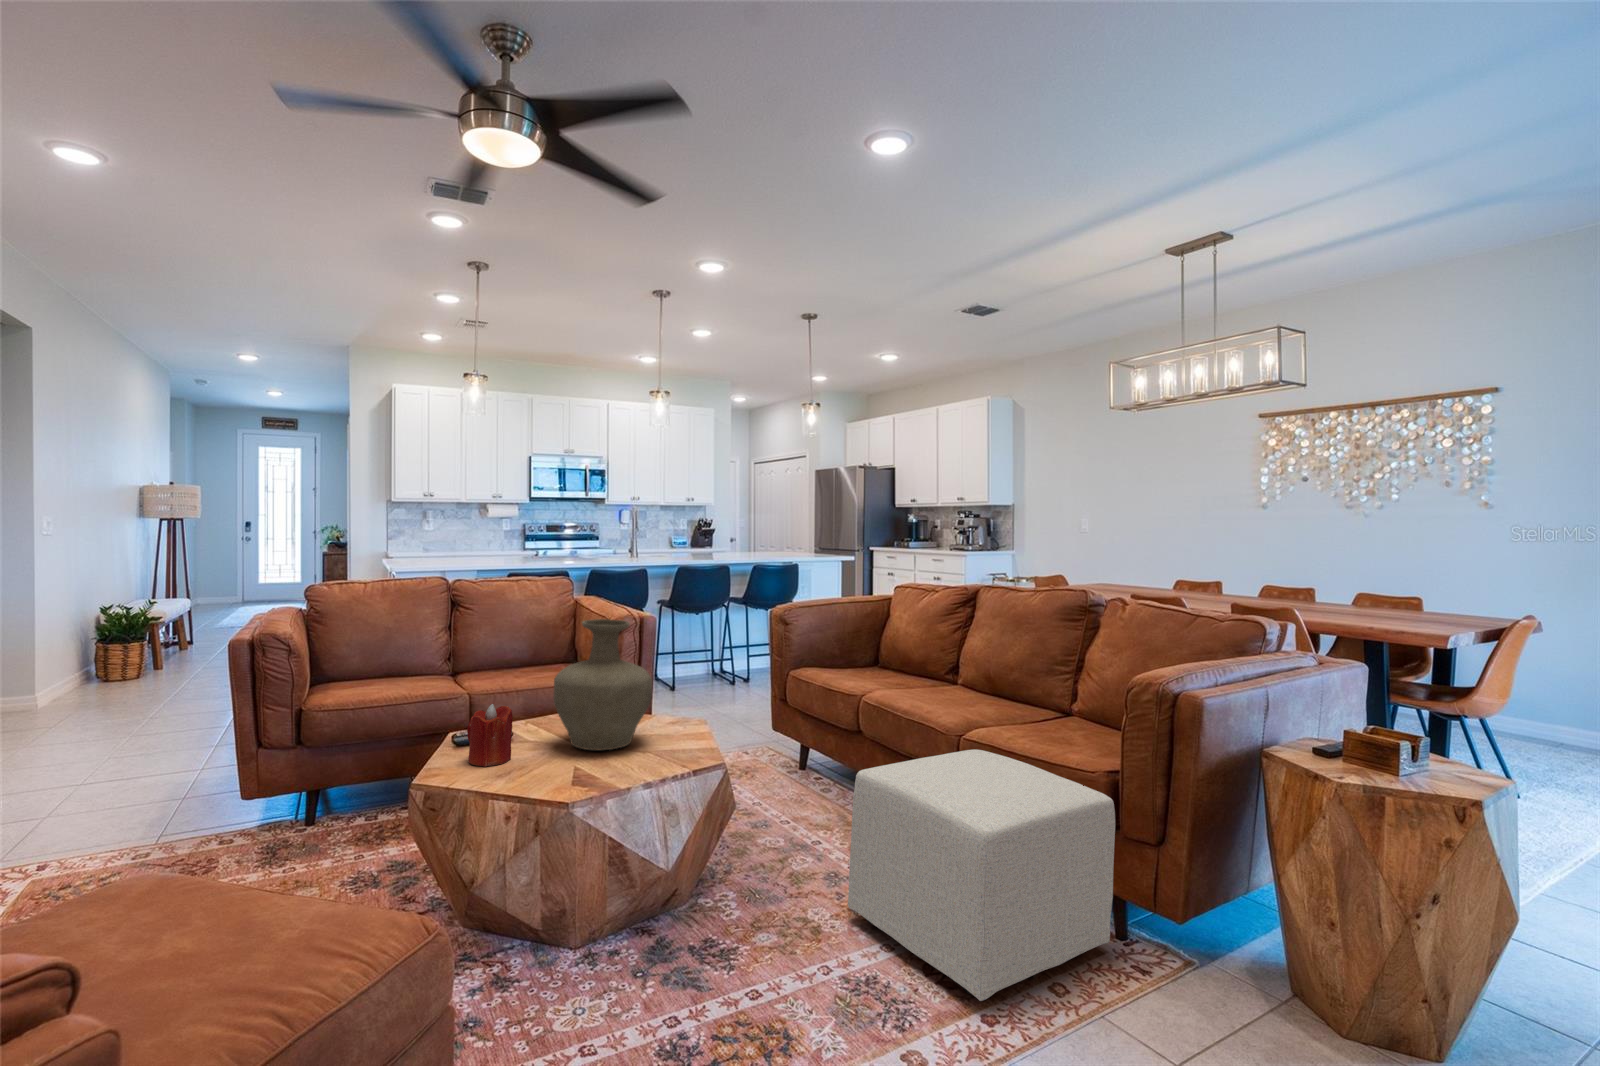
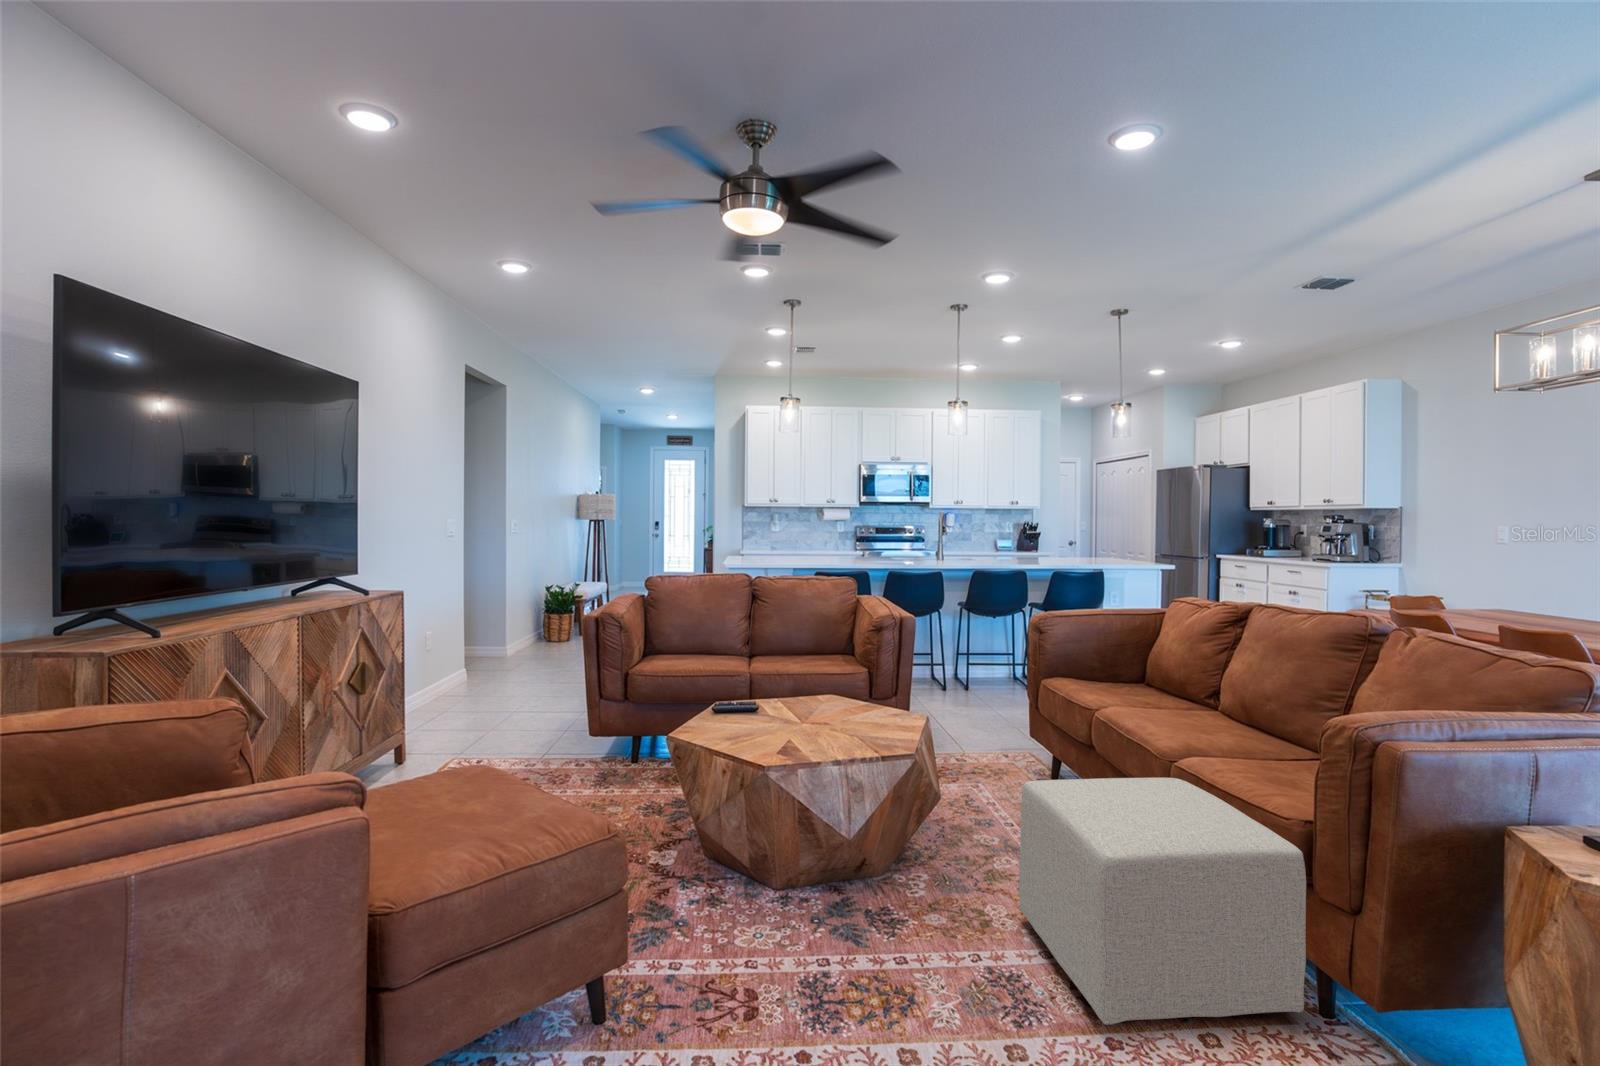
vase: present [553,619,652,750] -> none [775,629,852,735]
candle: present [467,704,513,767] -> none [712,690,742,737]

